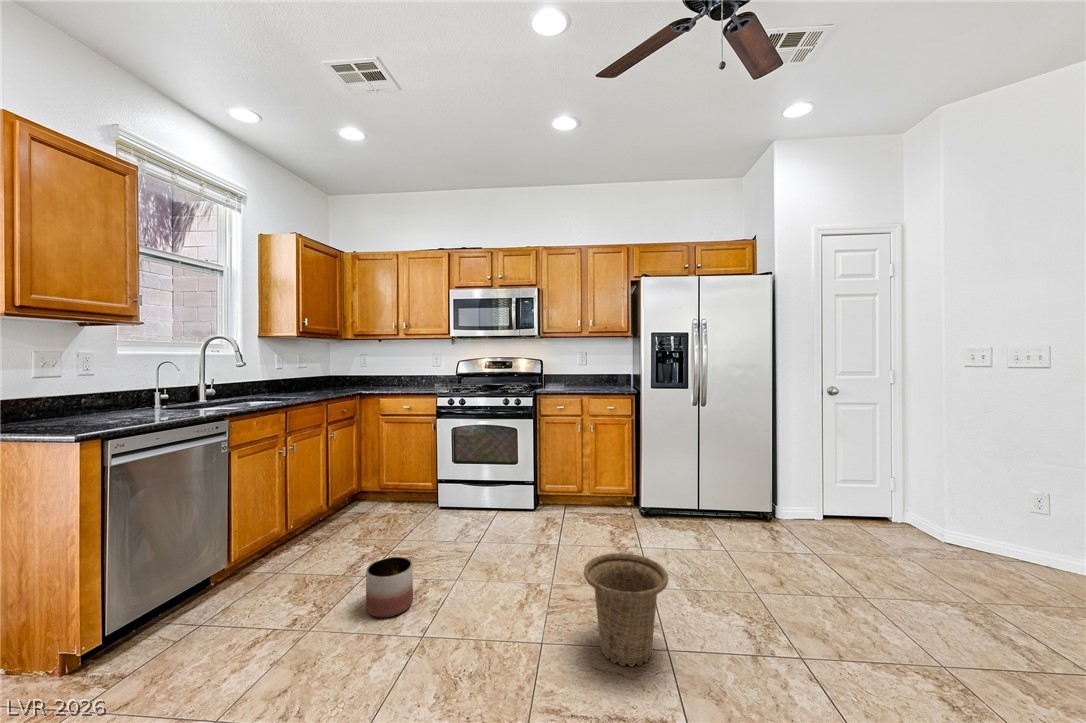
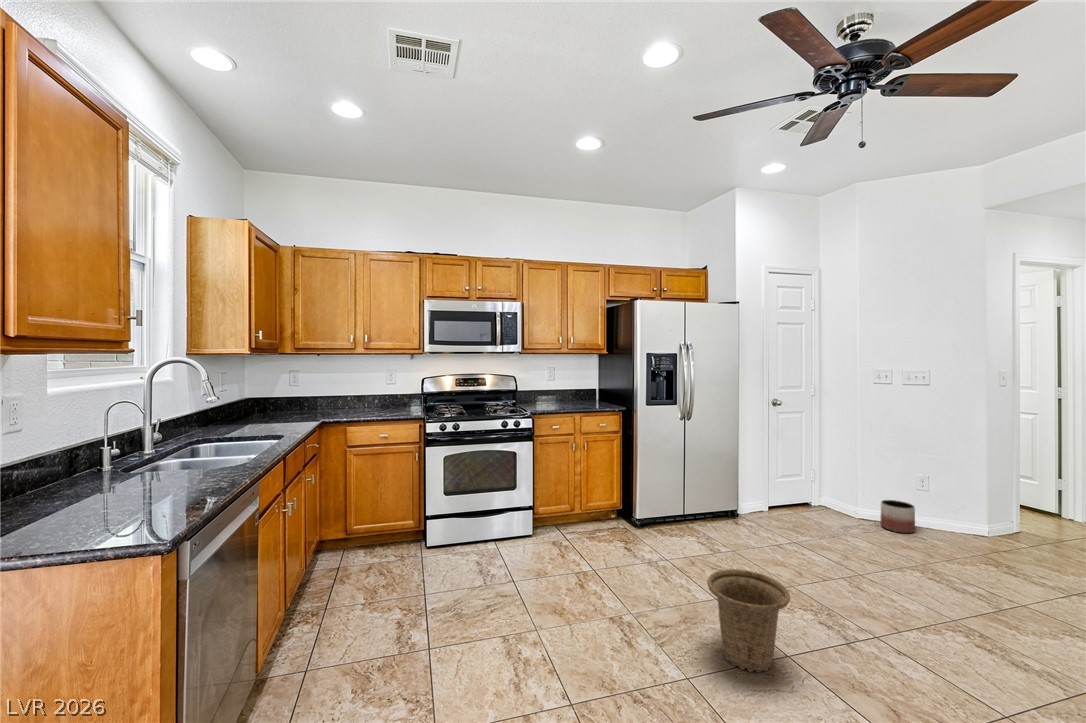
planter: present [366,557,413,617] -> present [880,500,915,533]

